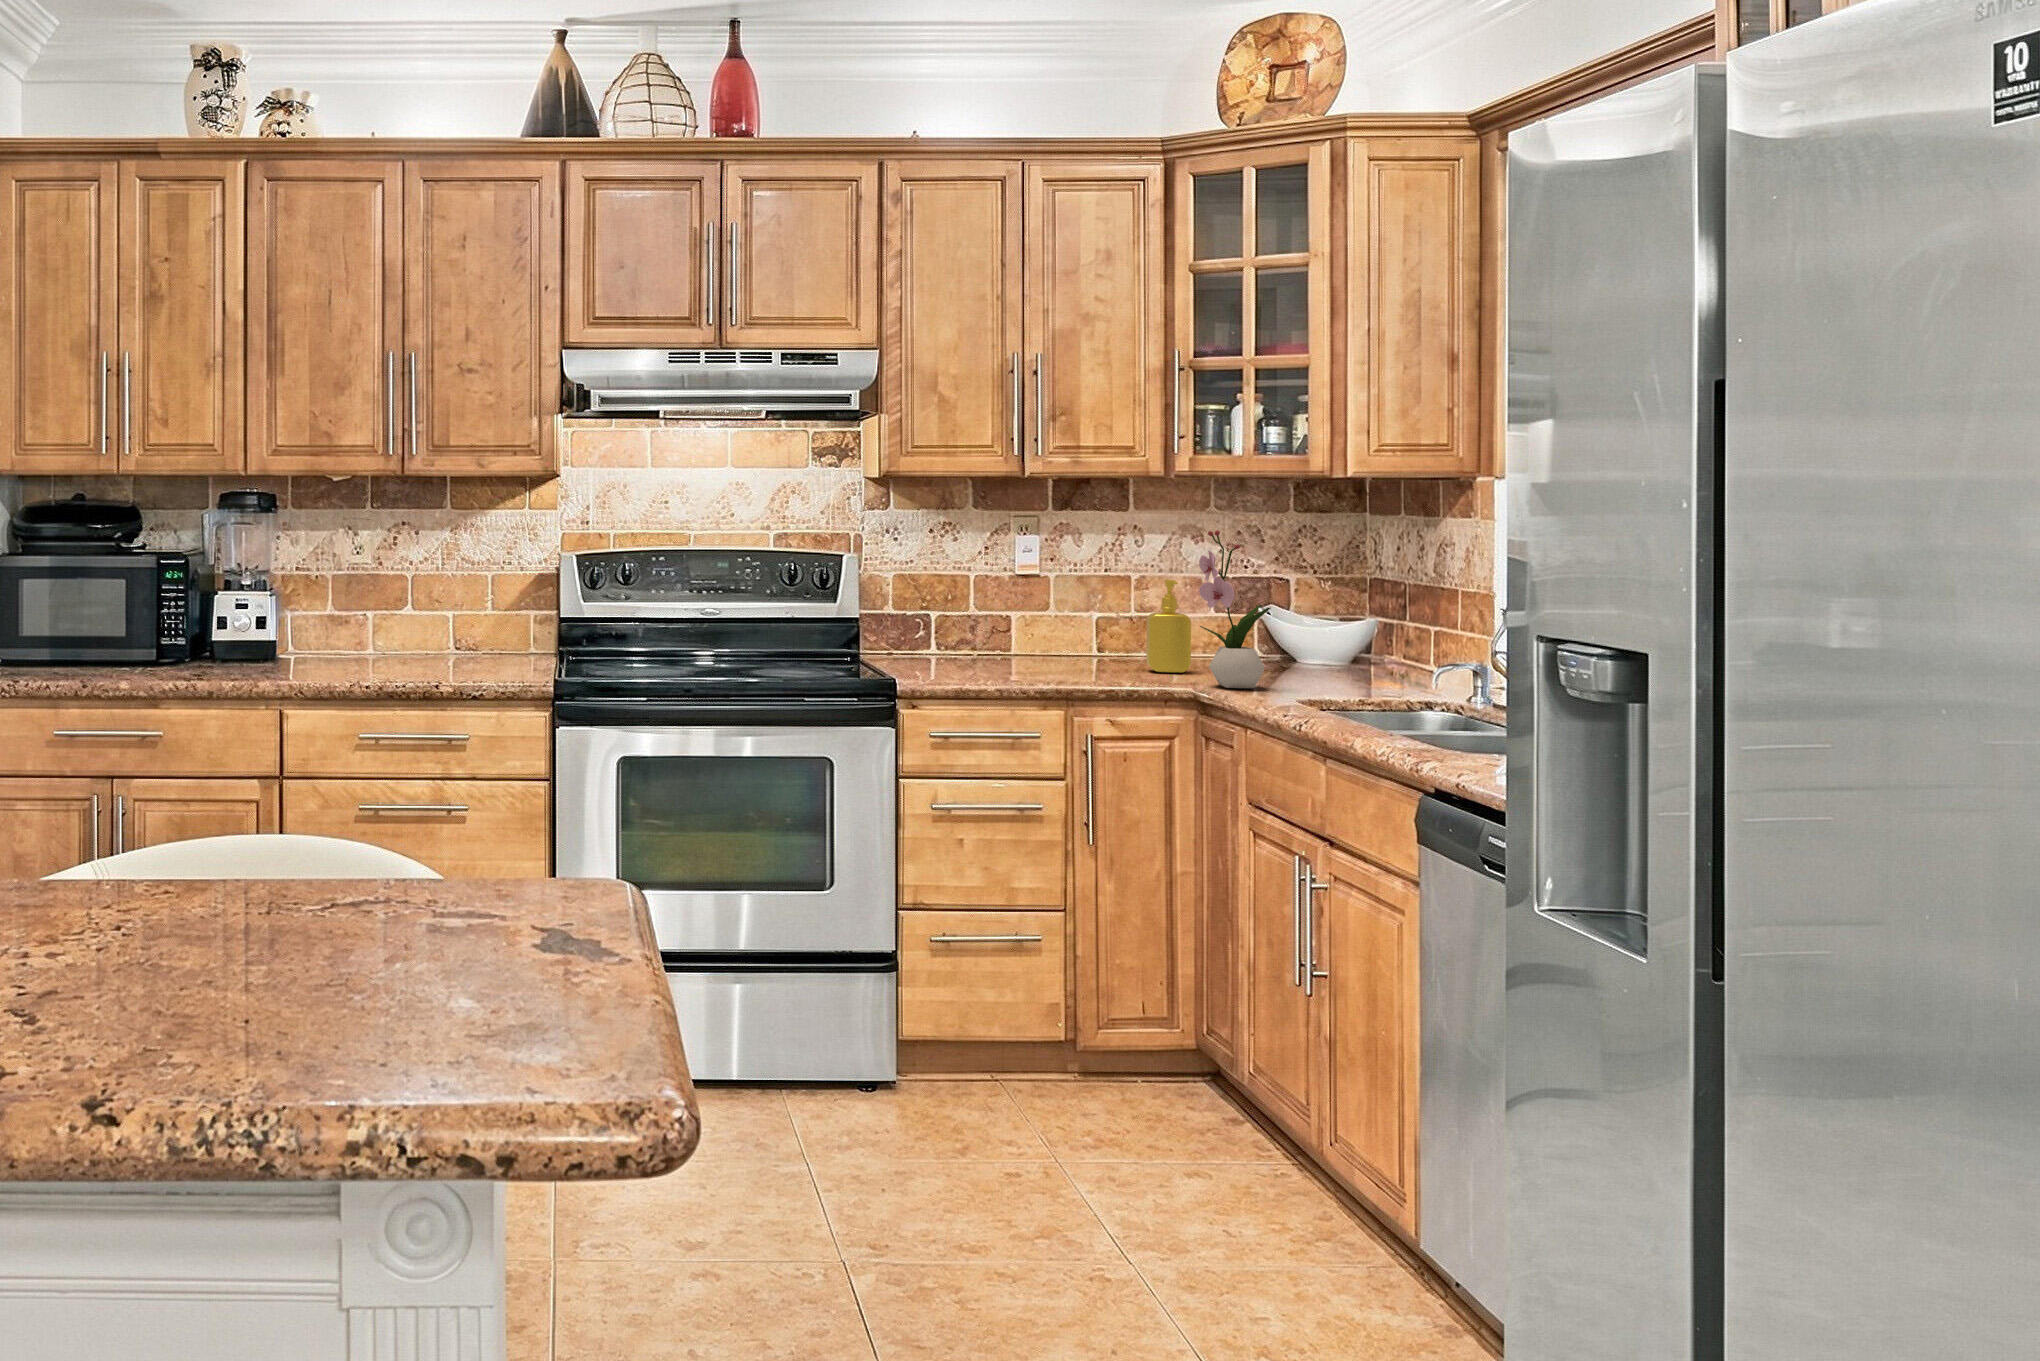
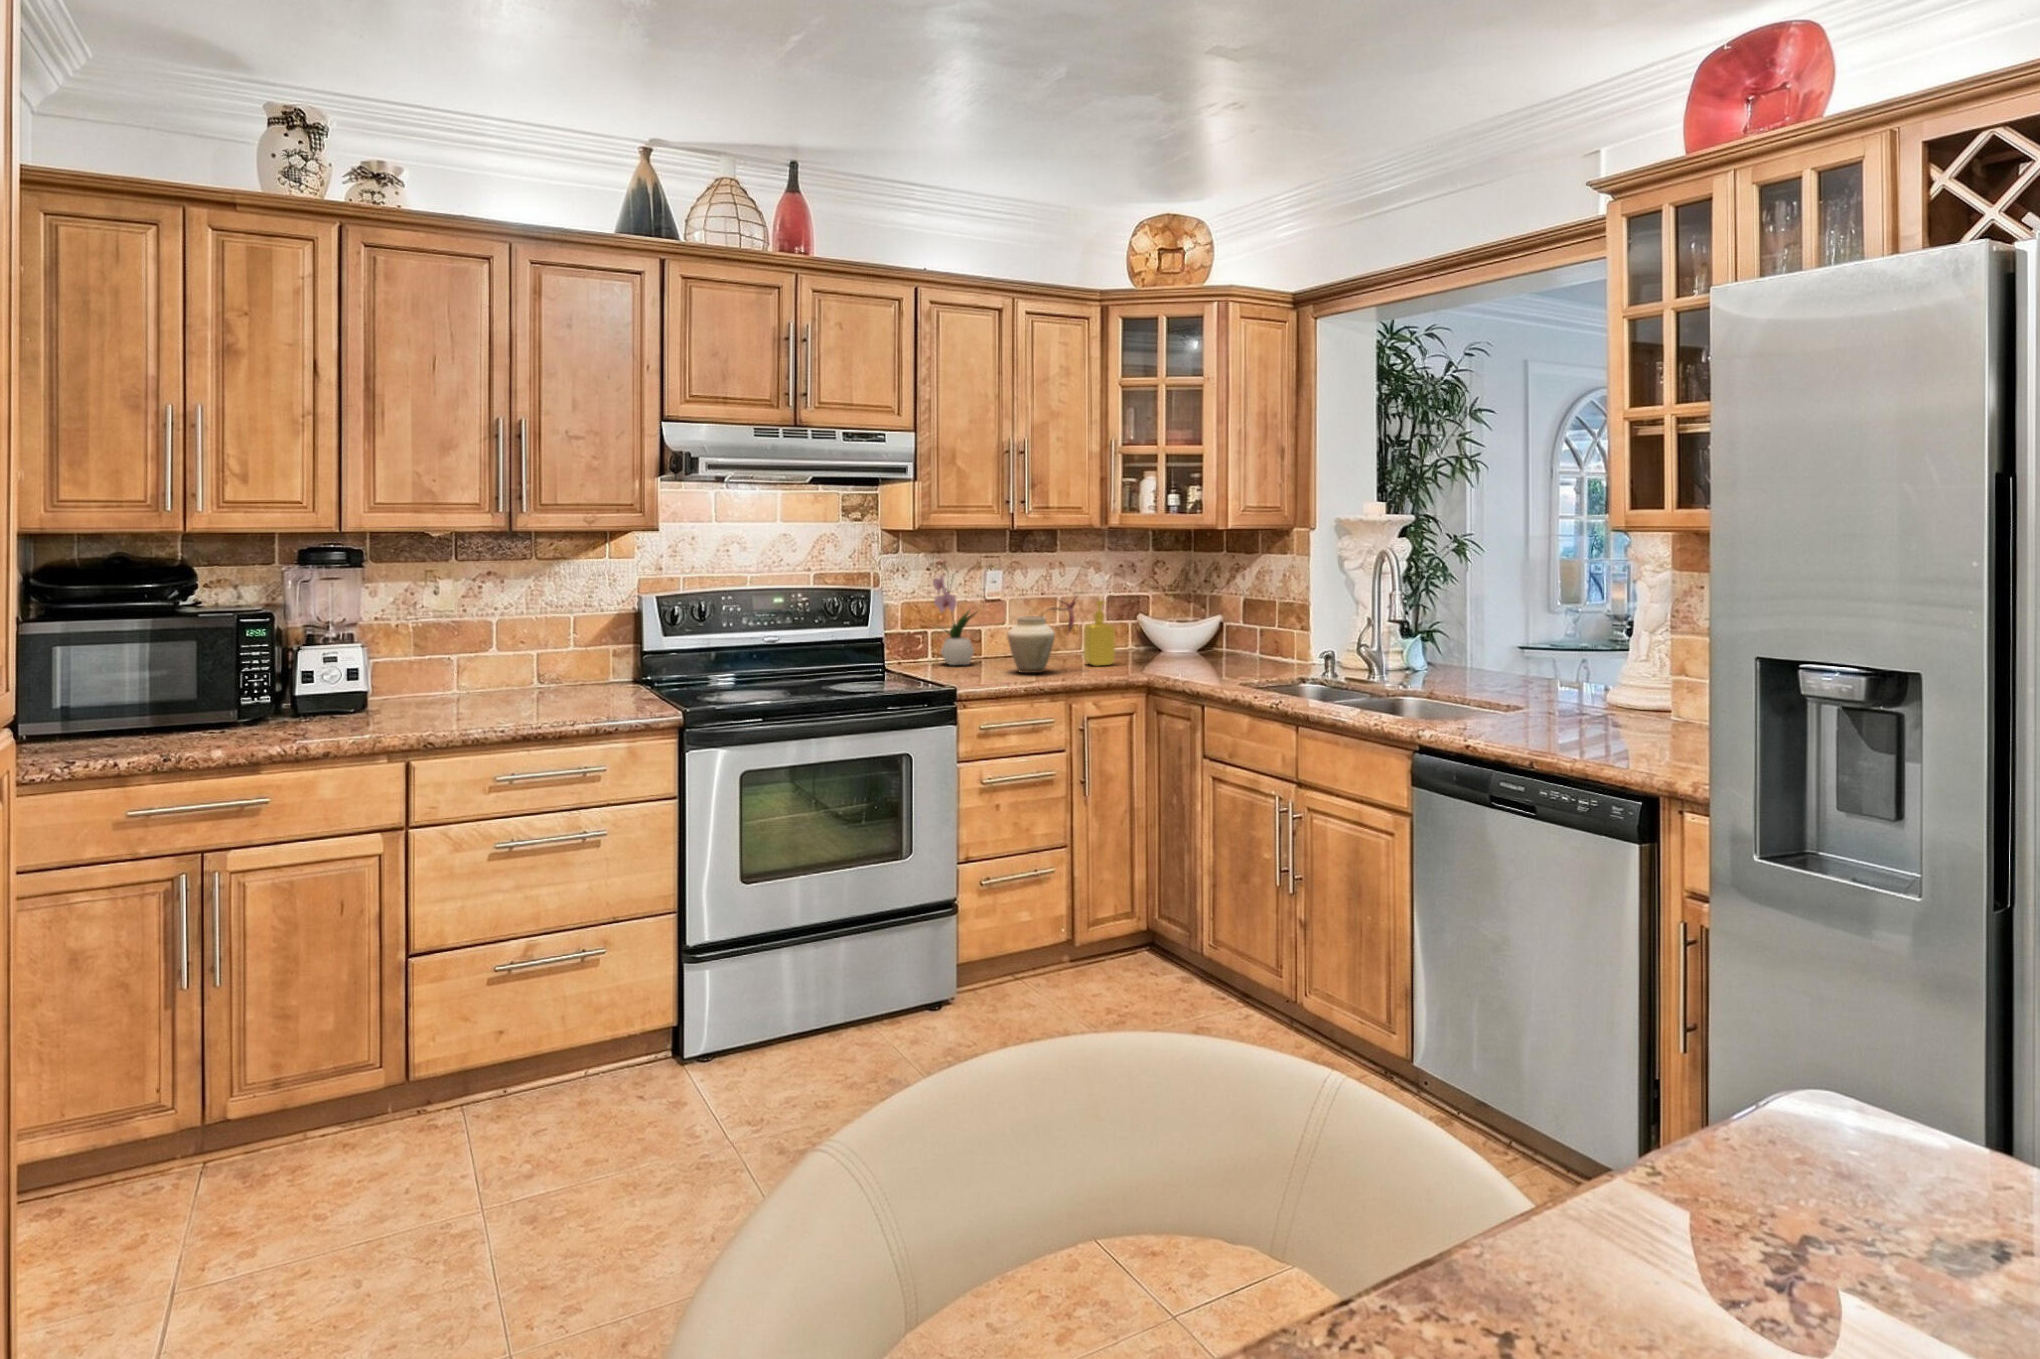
flower arrangement: present [1199,530,1271,688] -> present [933,562,975,665]
vase: none [1017,569,1121,675] -> present [1007,597,1077,673]

